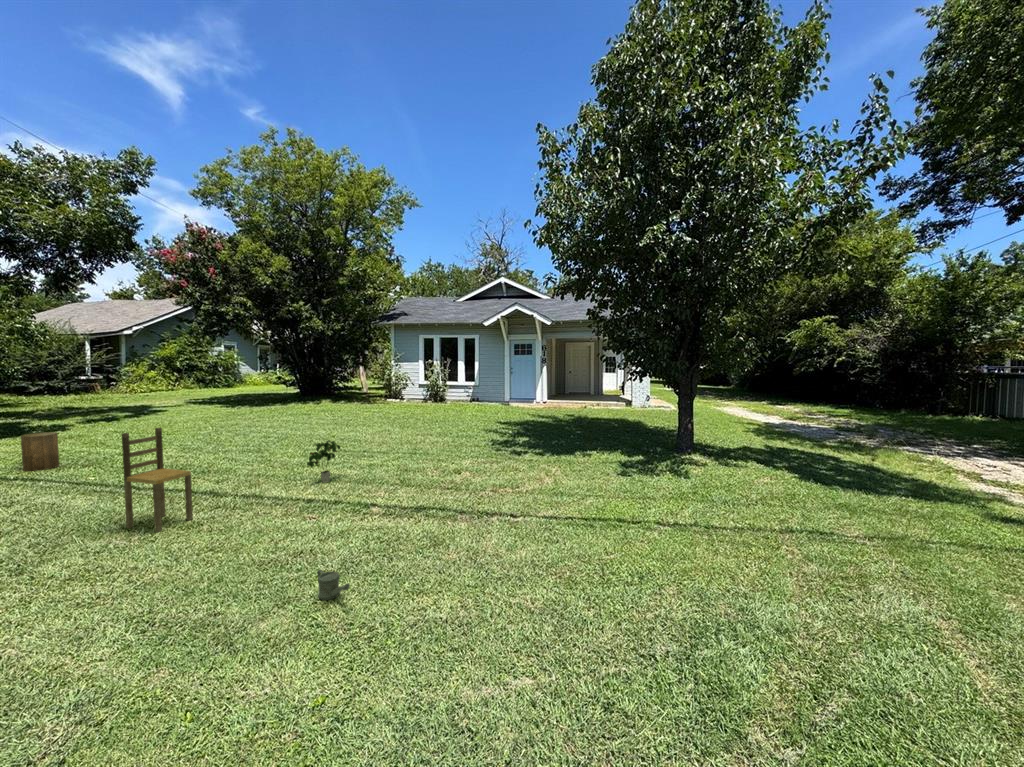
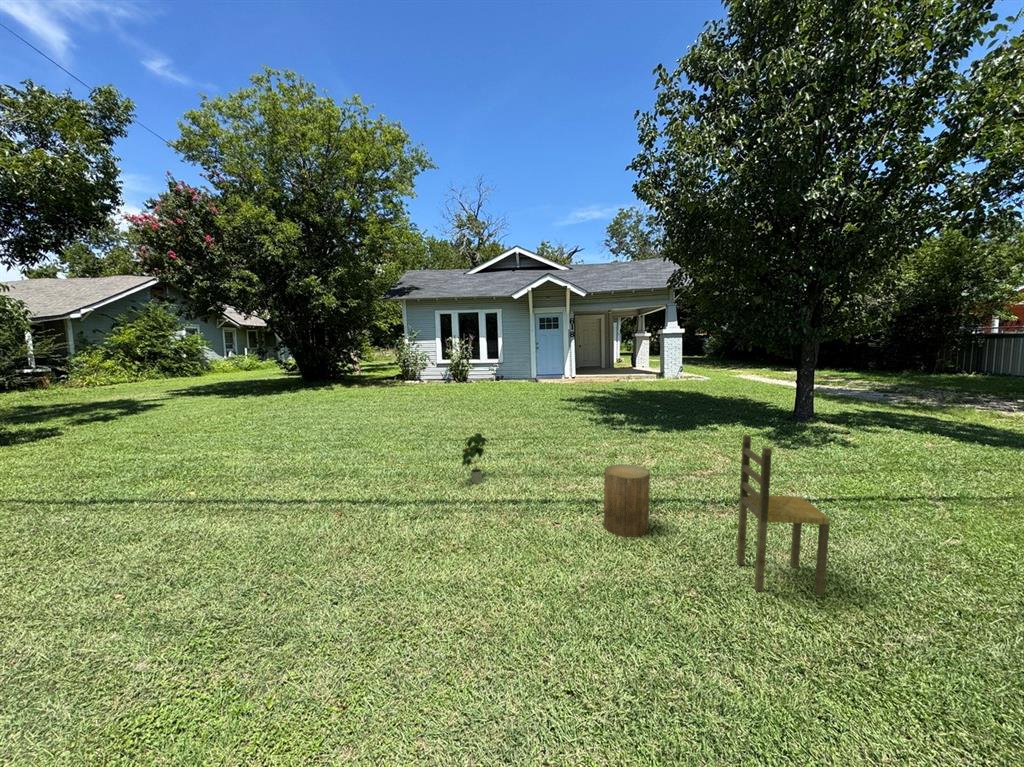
chair: present [122,428,193,532] -> present [737,435,830,595]
stool: present [21,432,59,471] -> present [604,464,650,537]
watering can: present [317,570,350,600] -> none [701,617,786,662]

